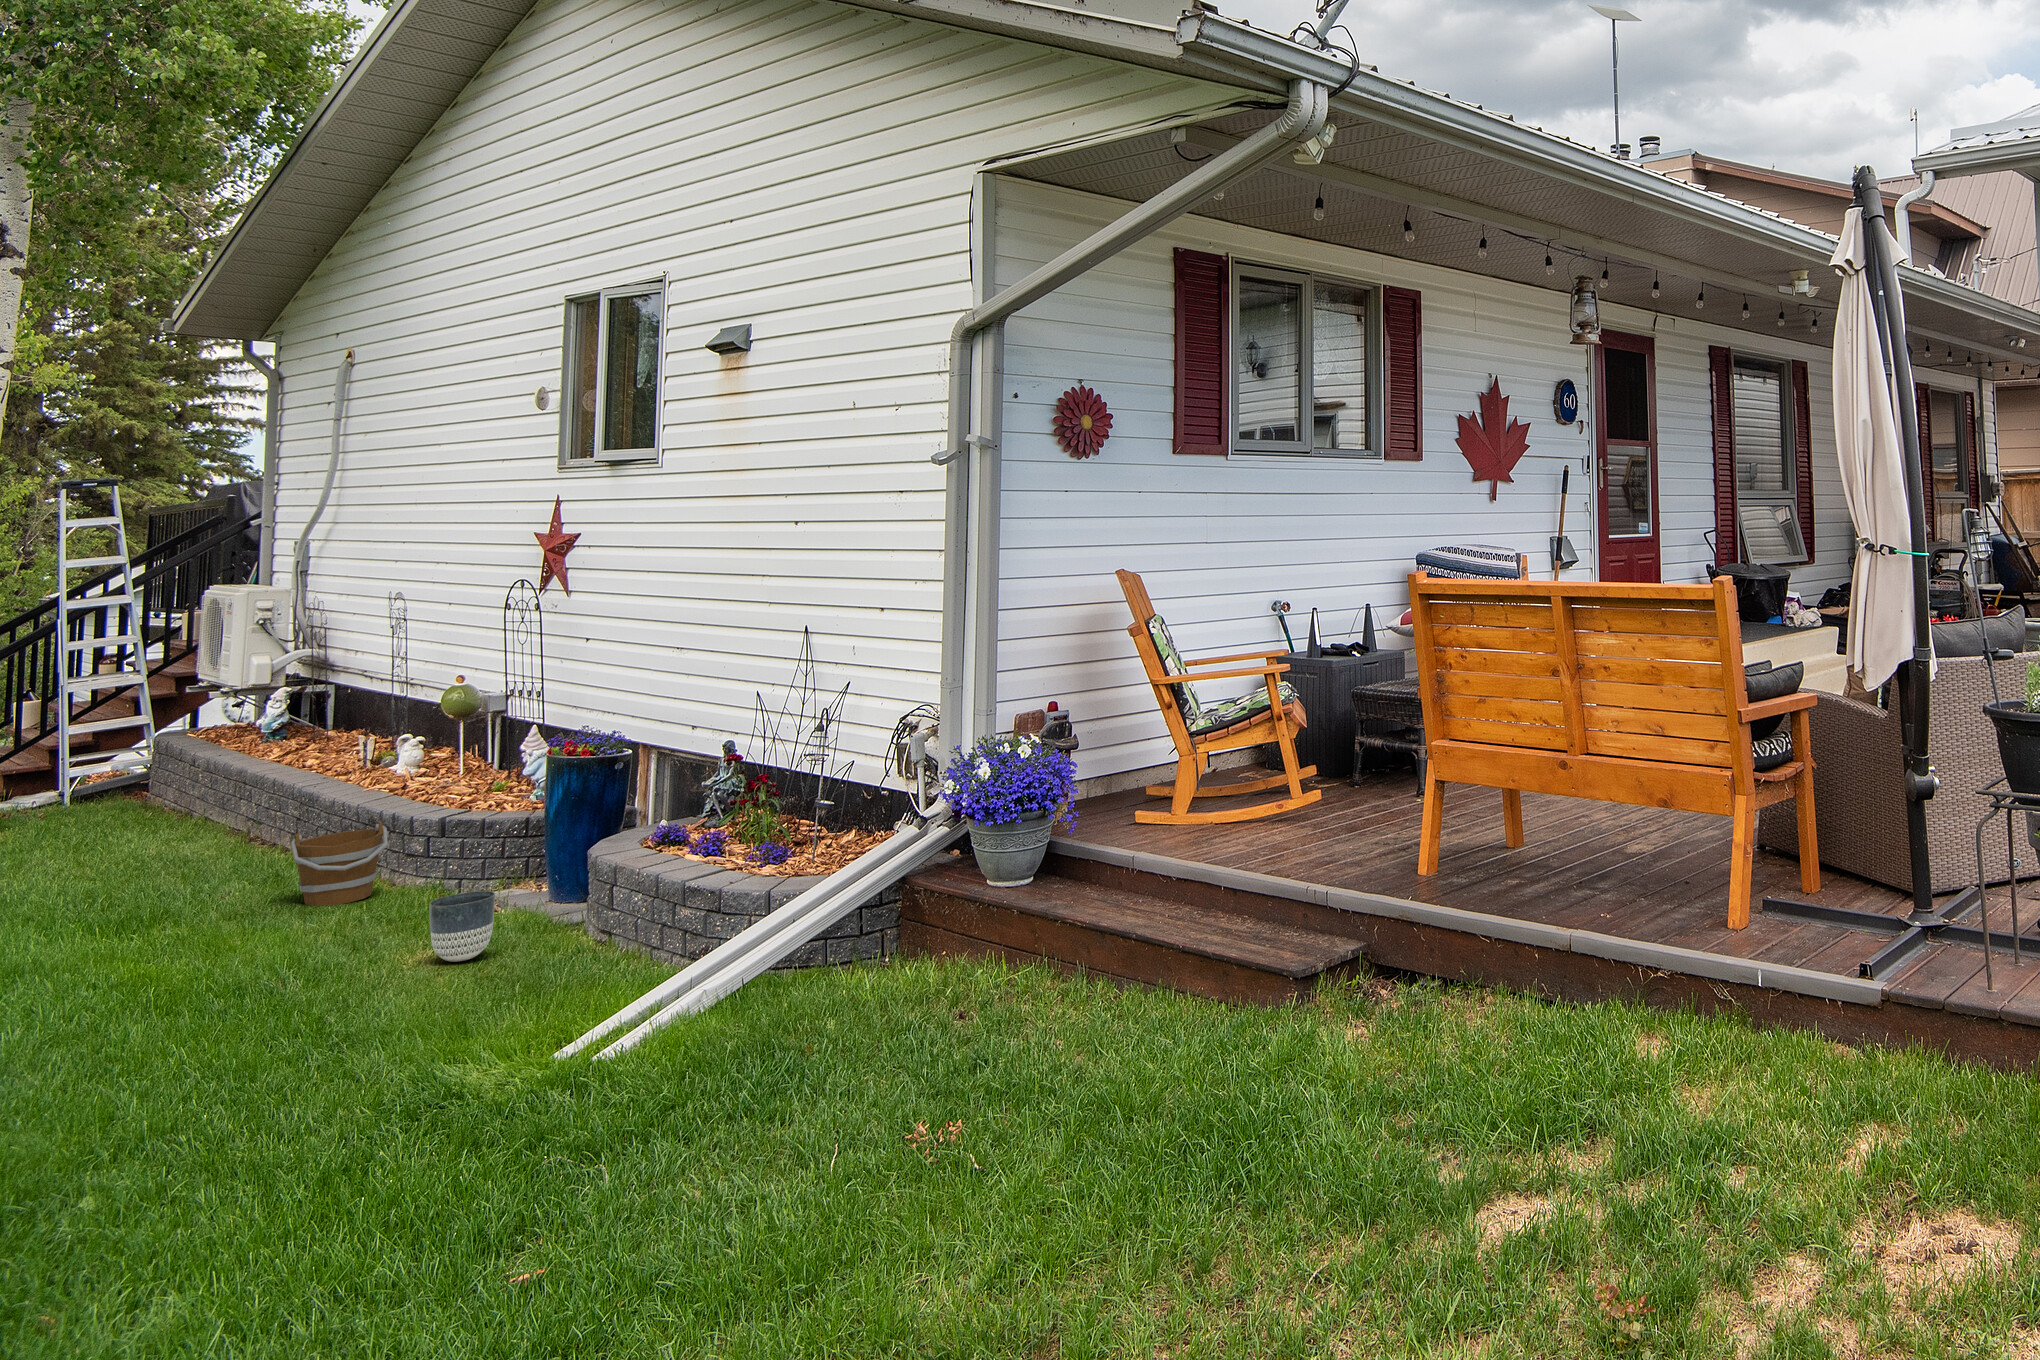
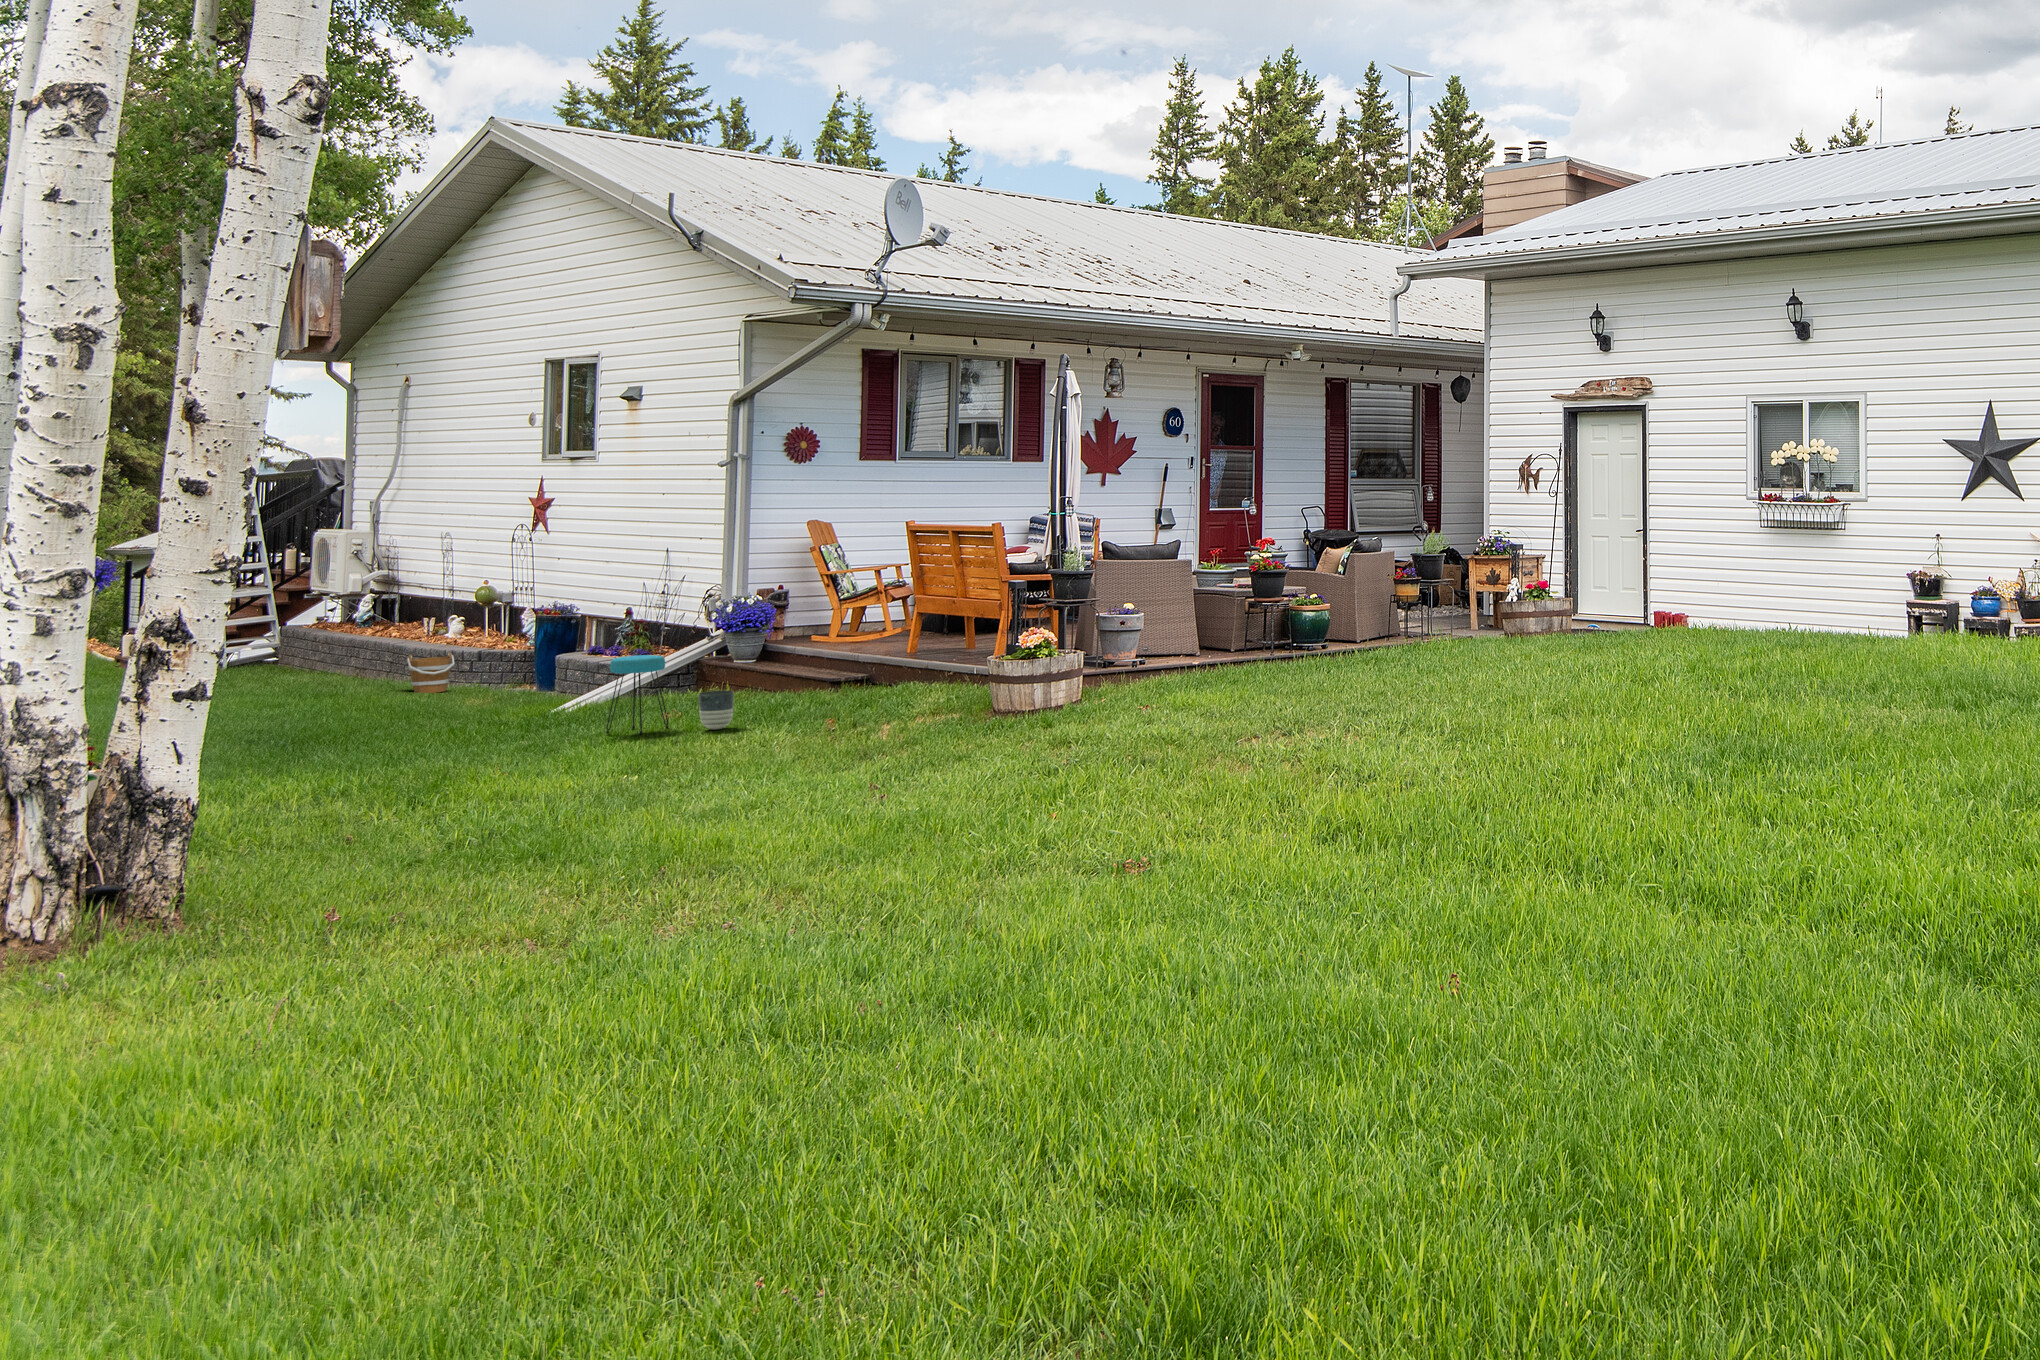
planter: present [429,891,495,962] -> present [699,691,734,730]
stool: none [749,990,936,1271] -> present [606,655,669,734]

